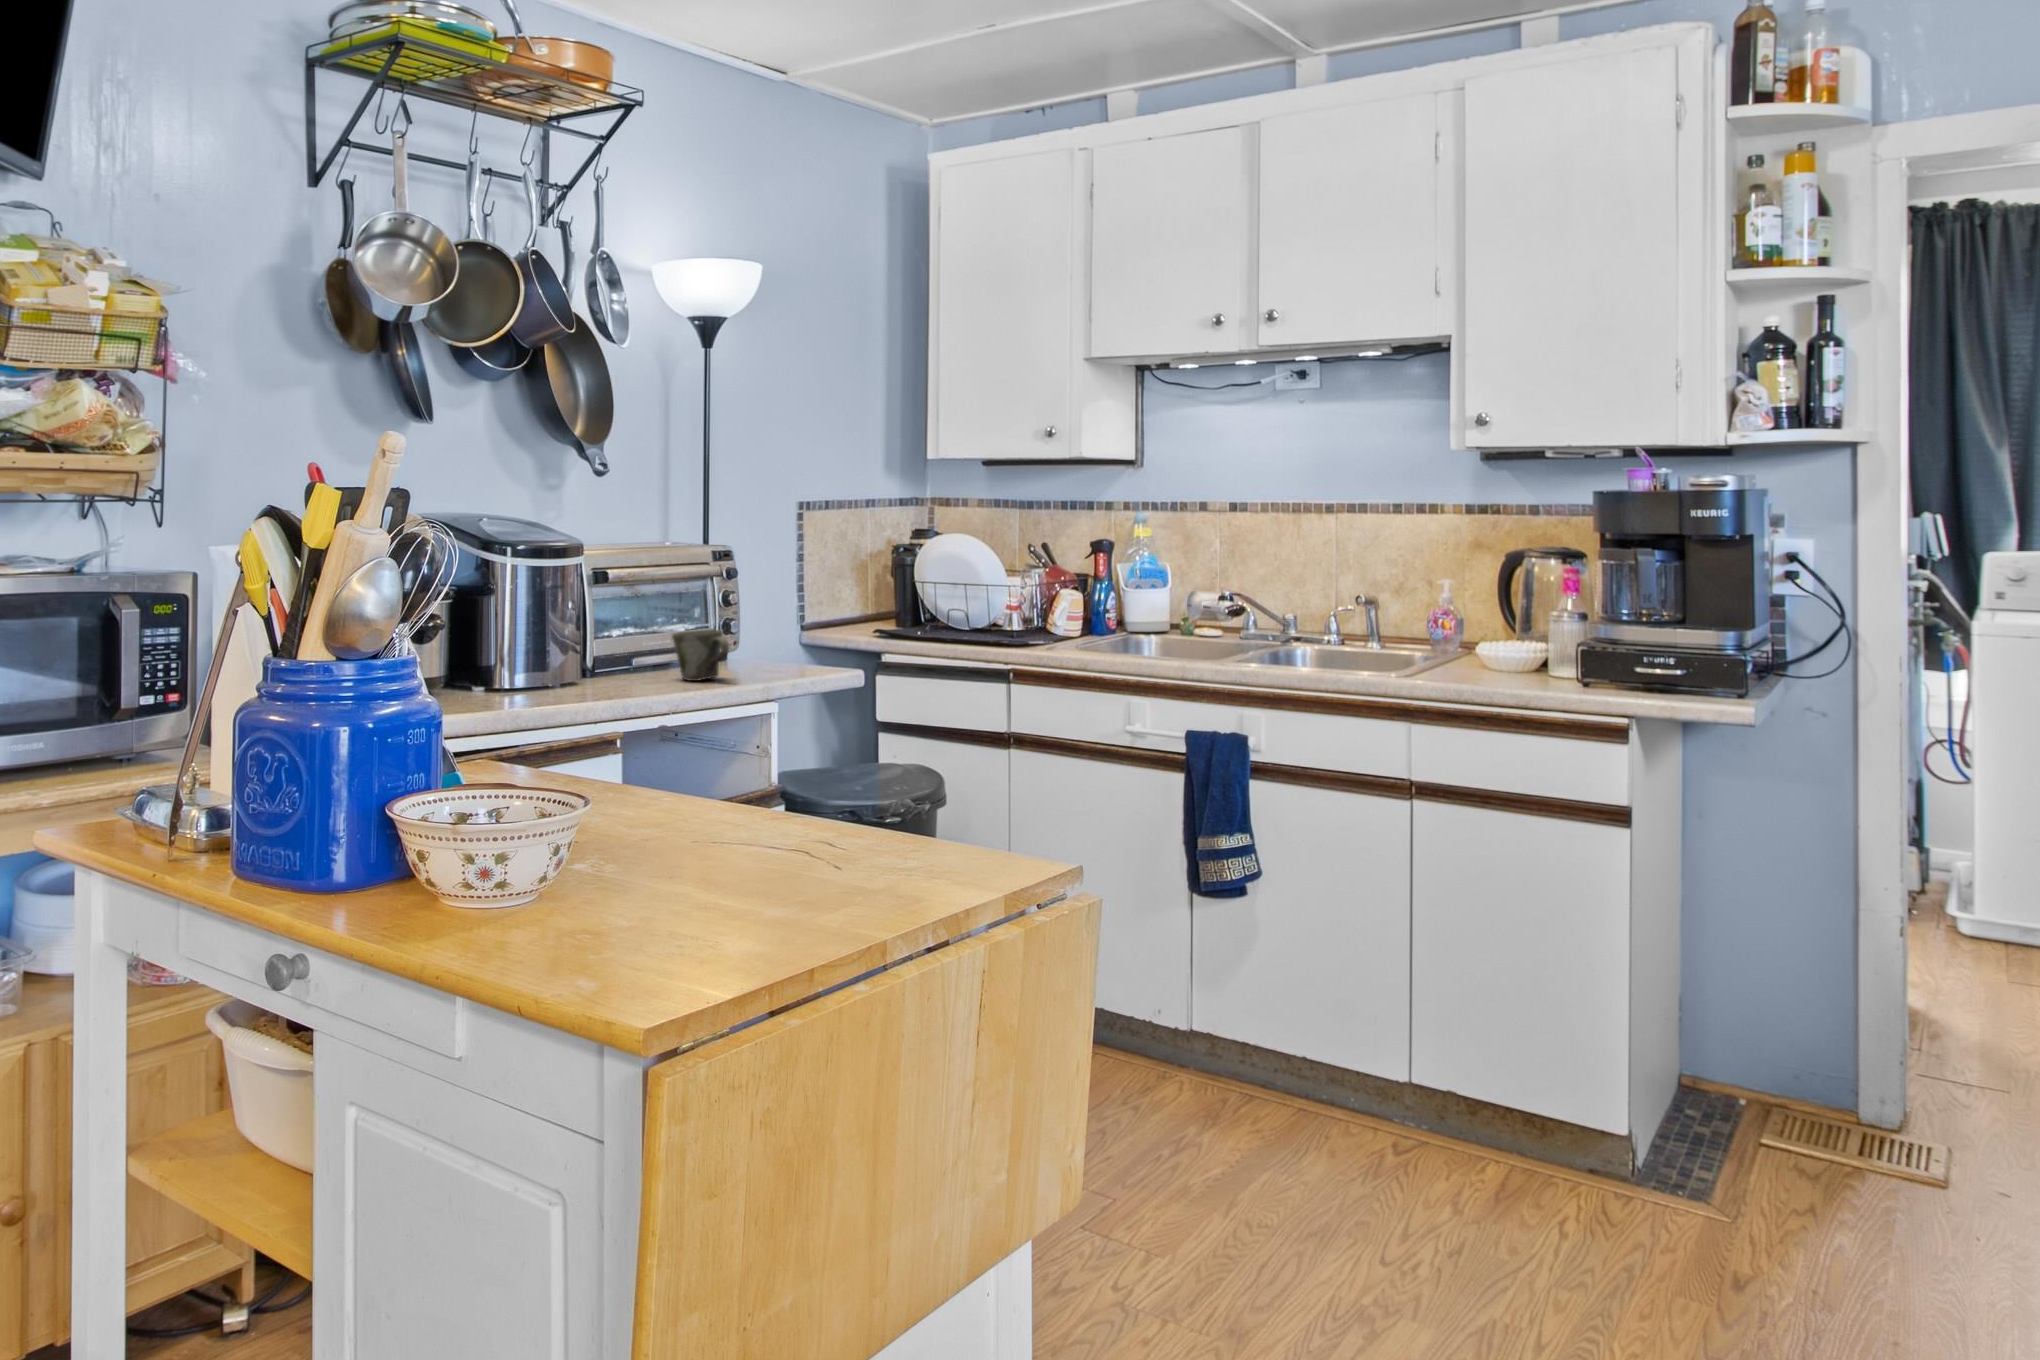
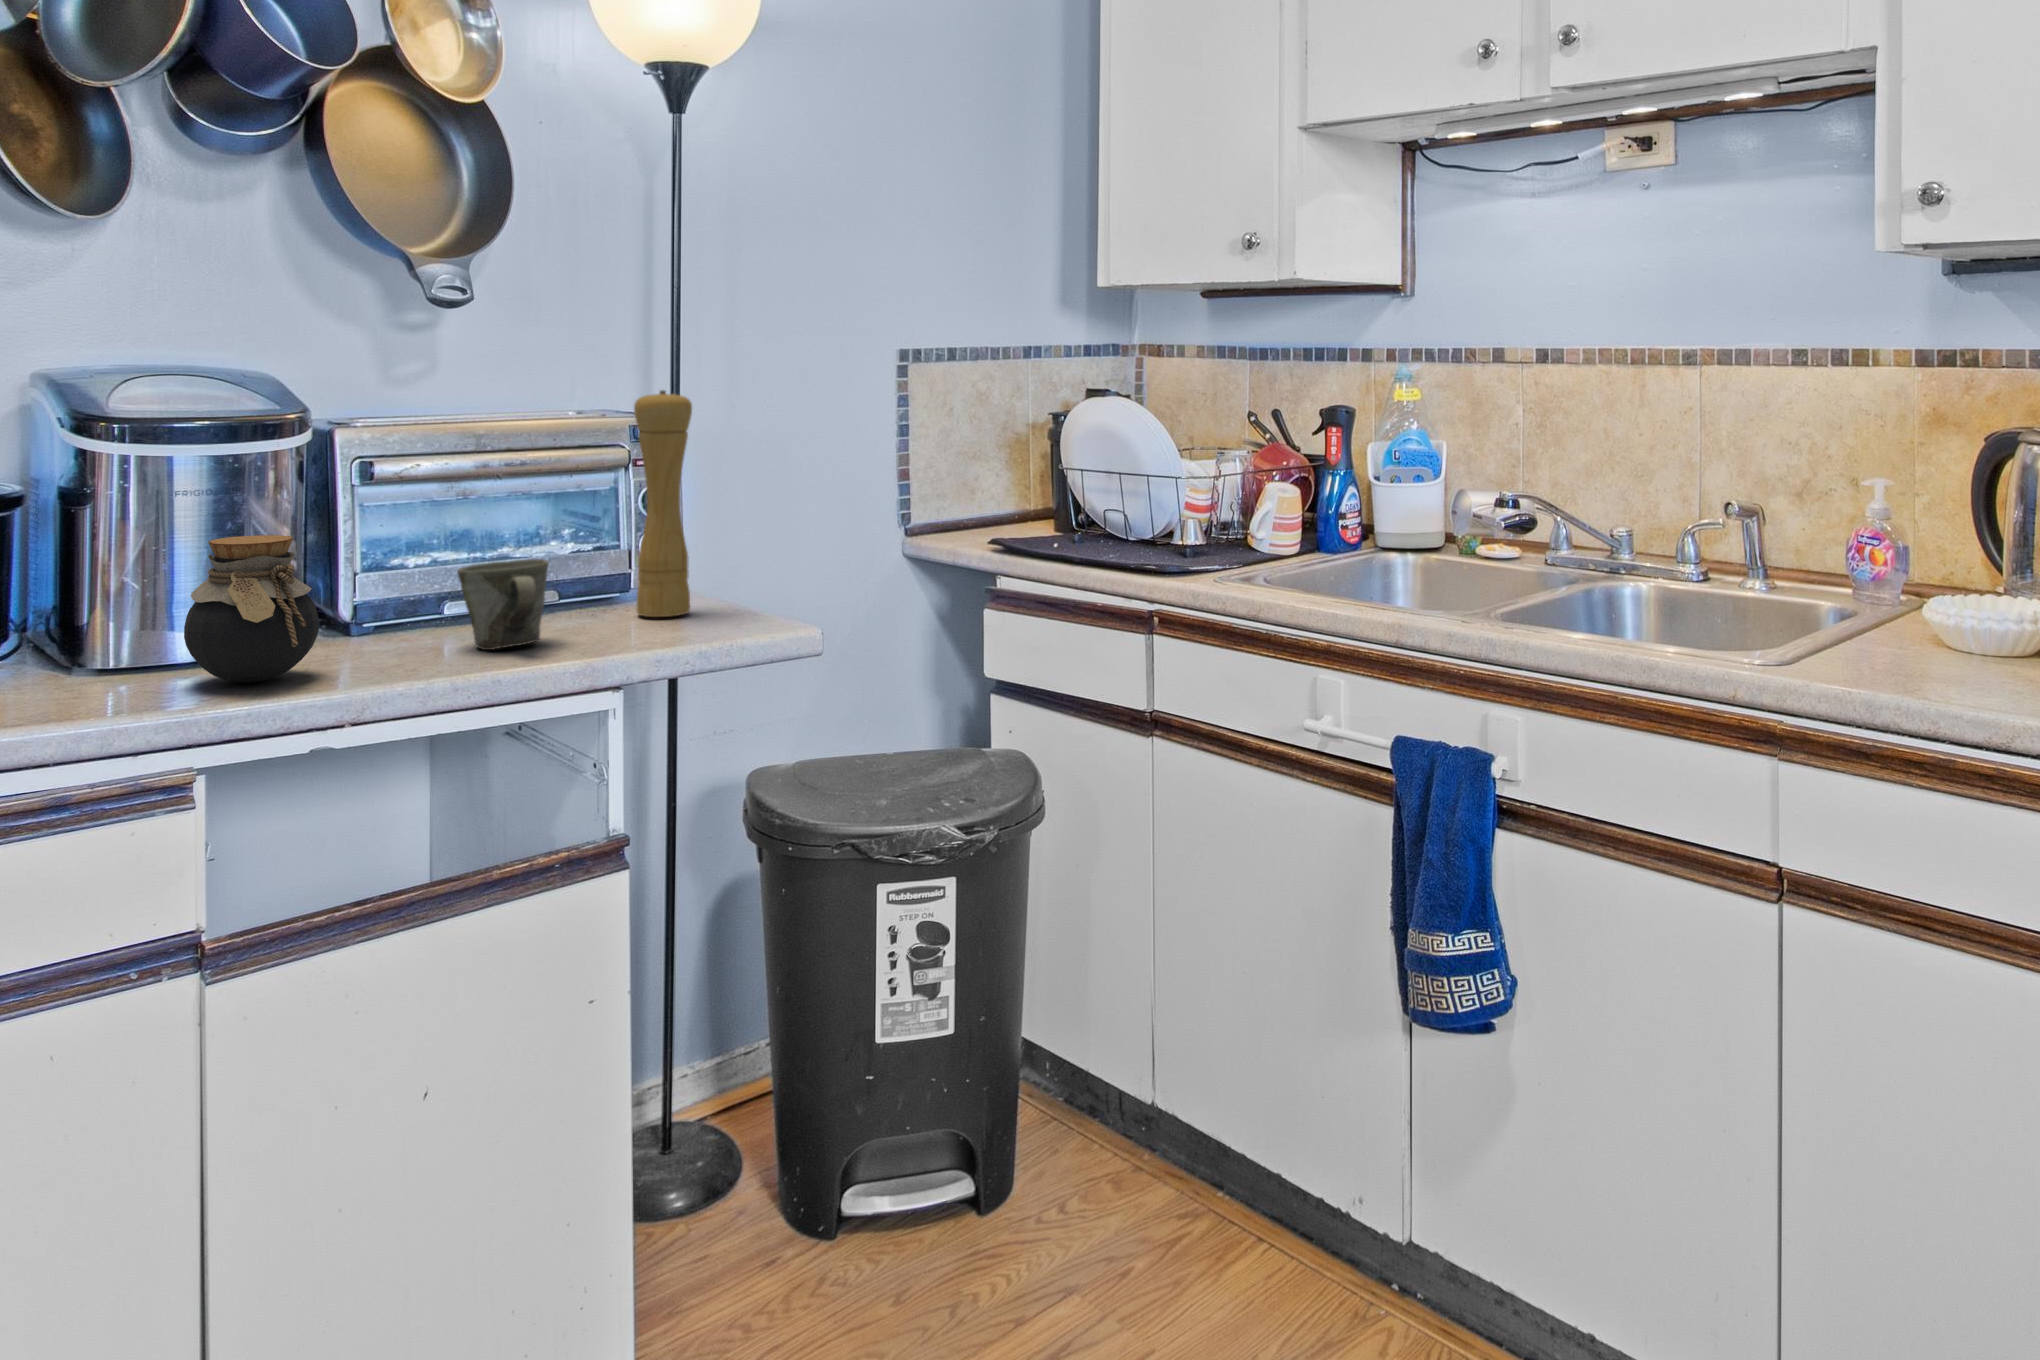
pepper mill: none [734,530,769,668] -> present [634,390,692,617]
jar: none [569,612,641,693] -> present [184,535,319,683]

